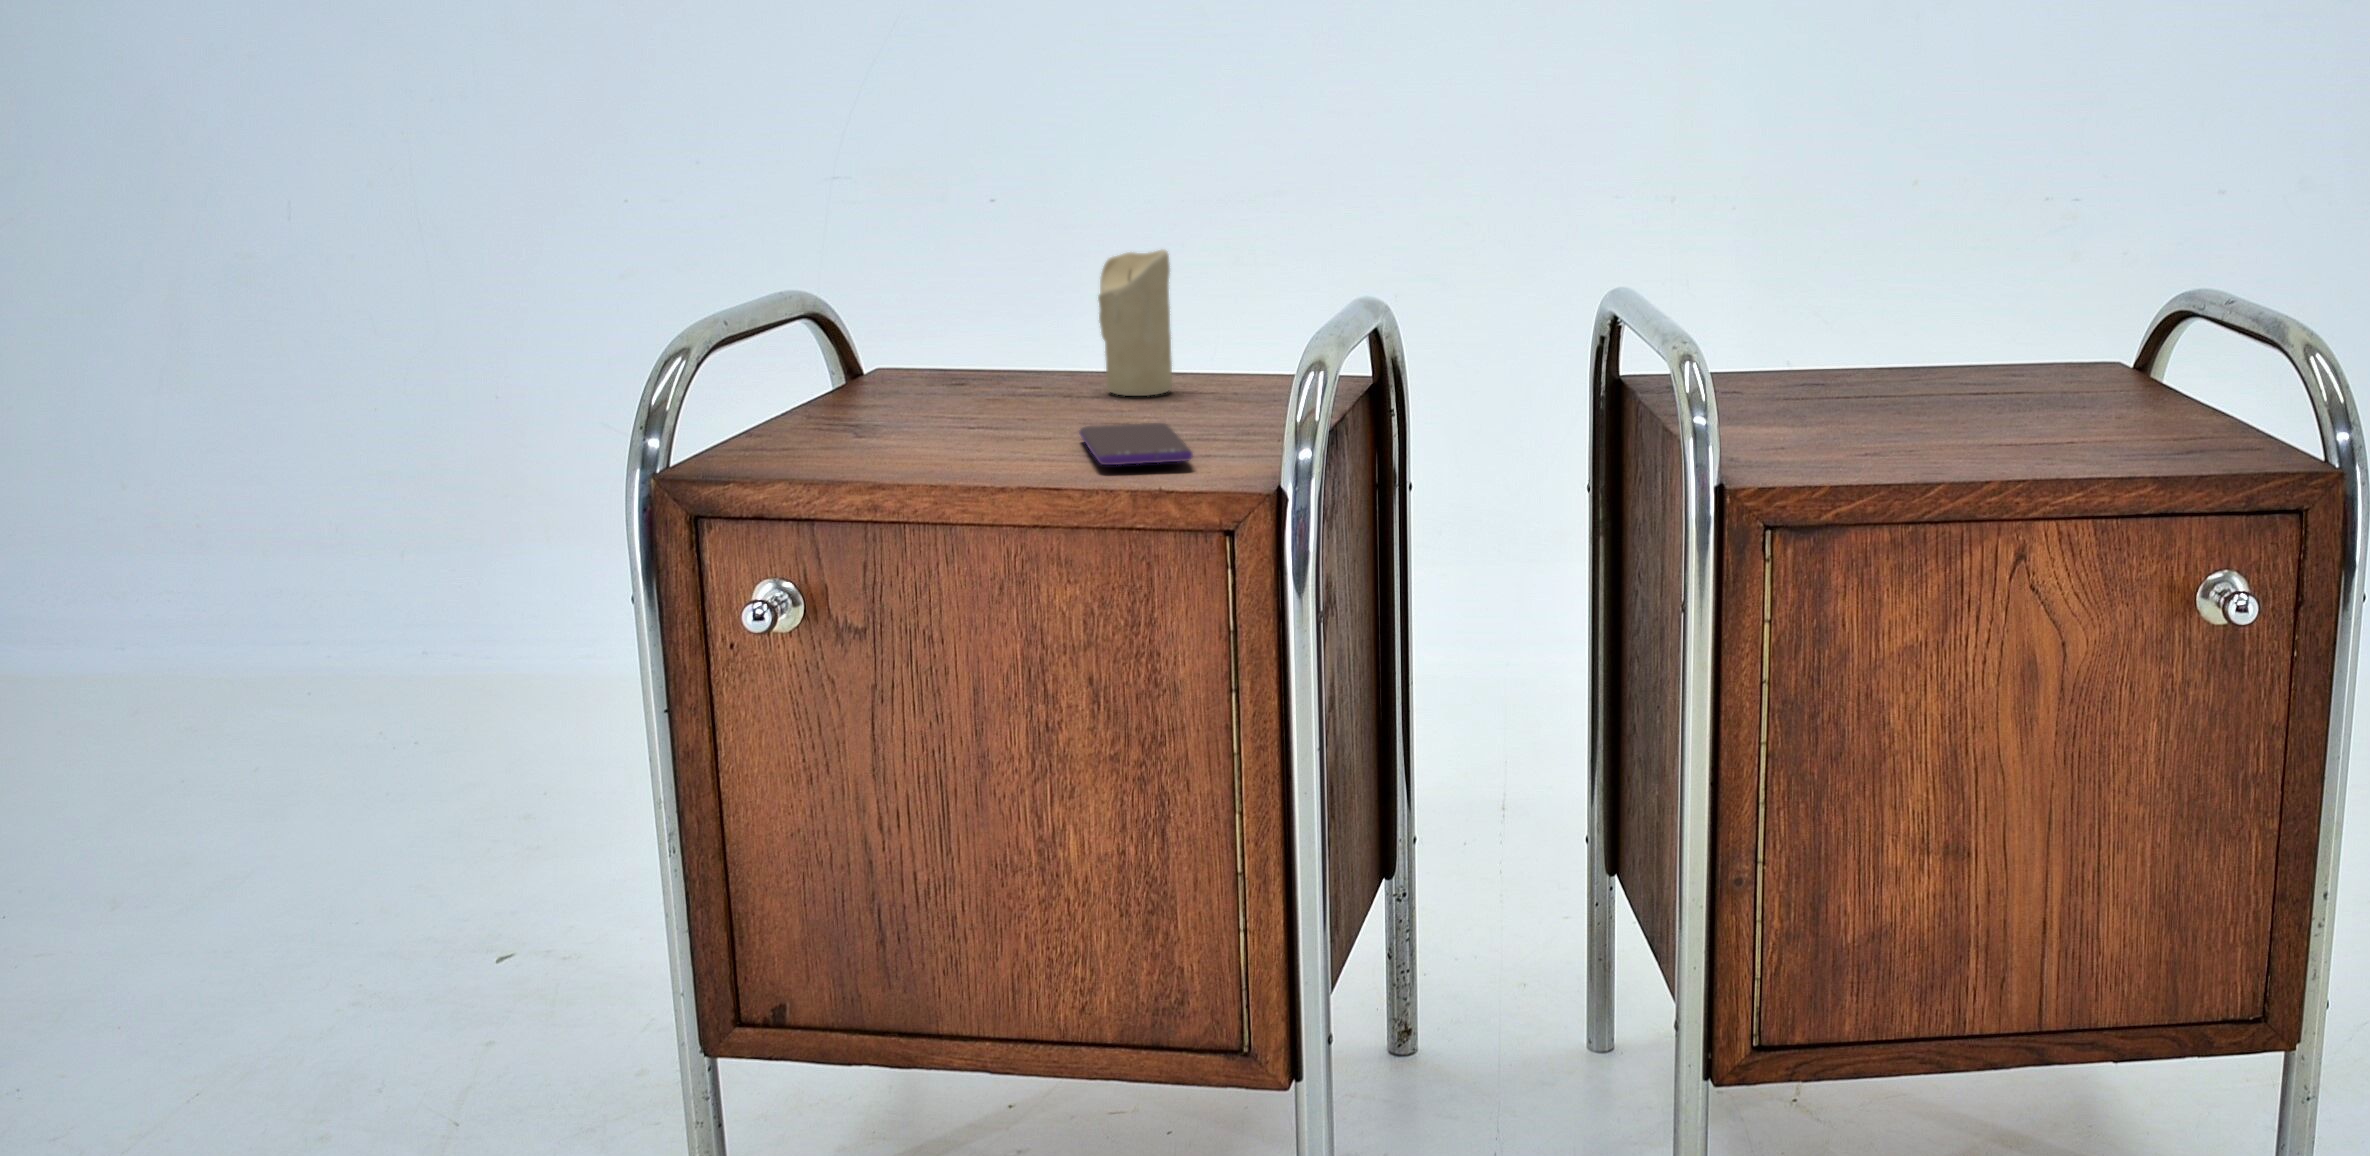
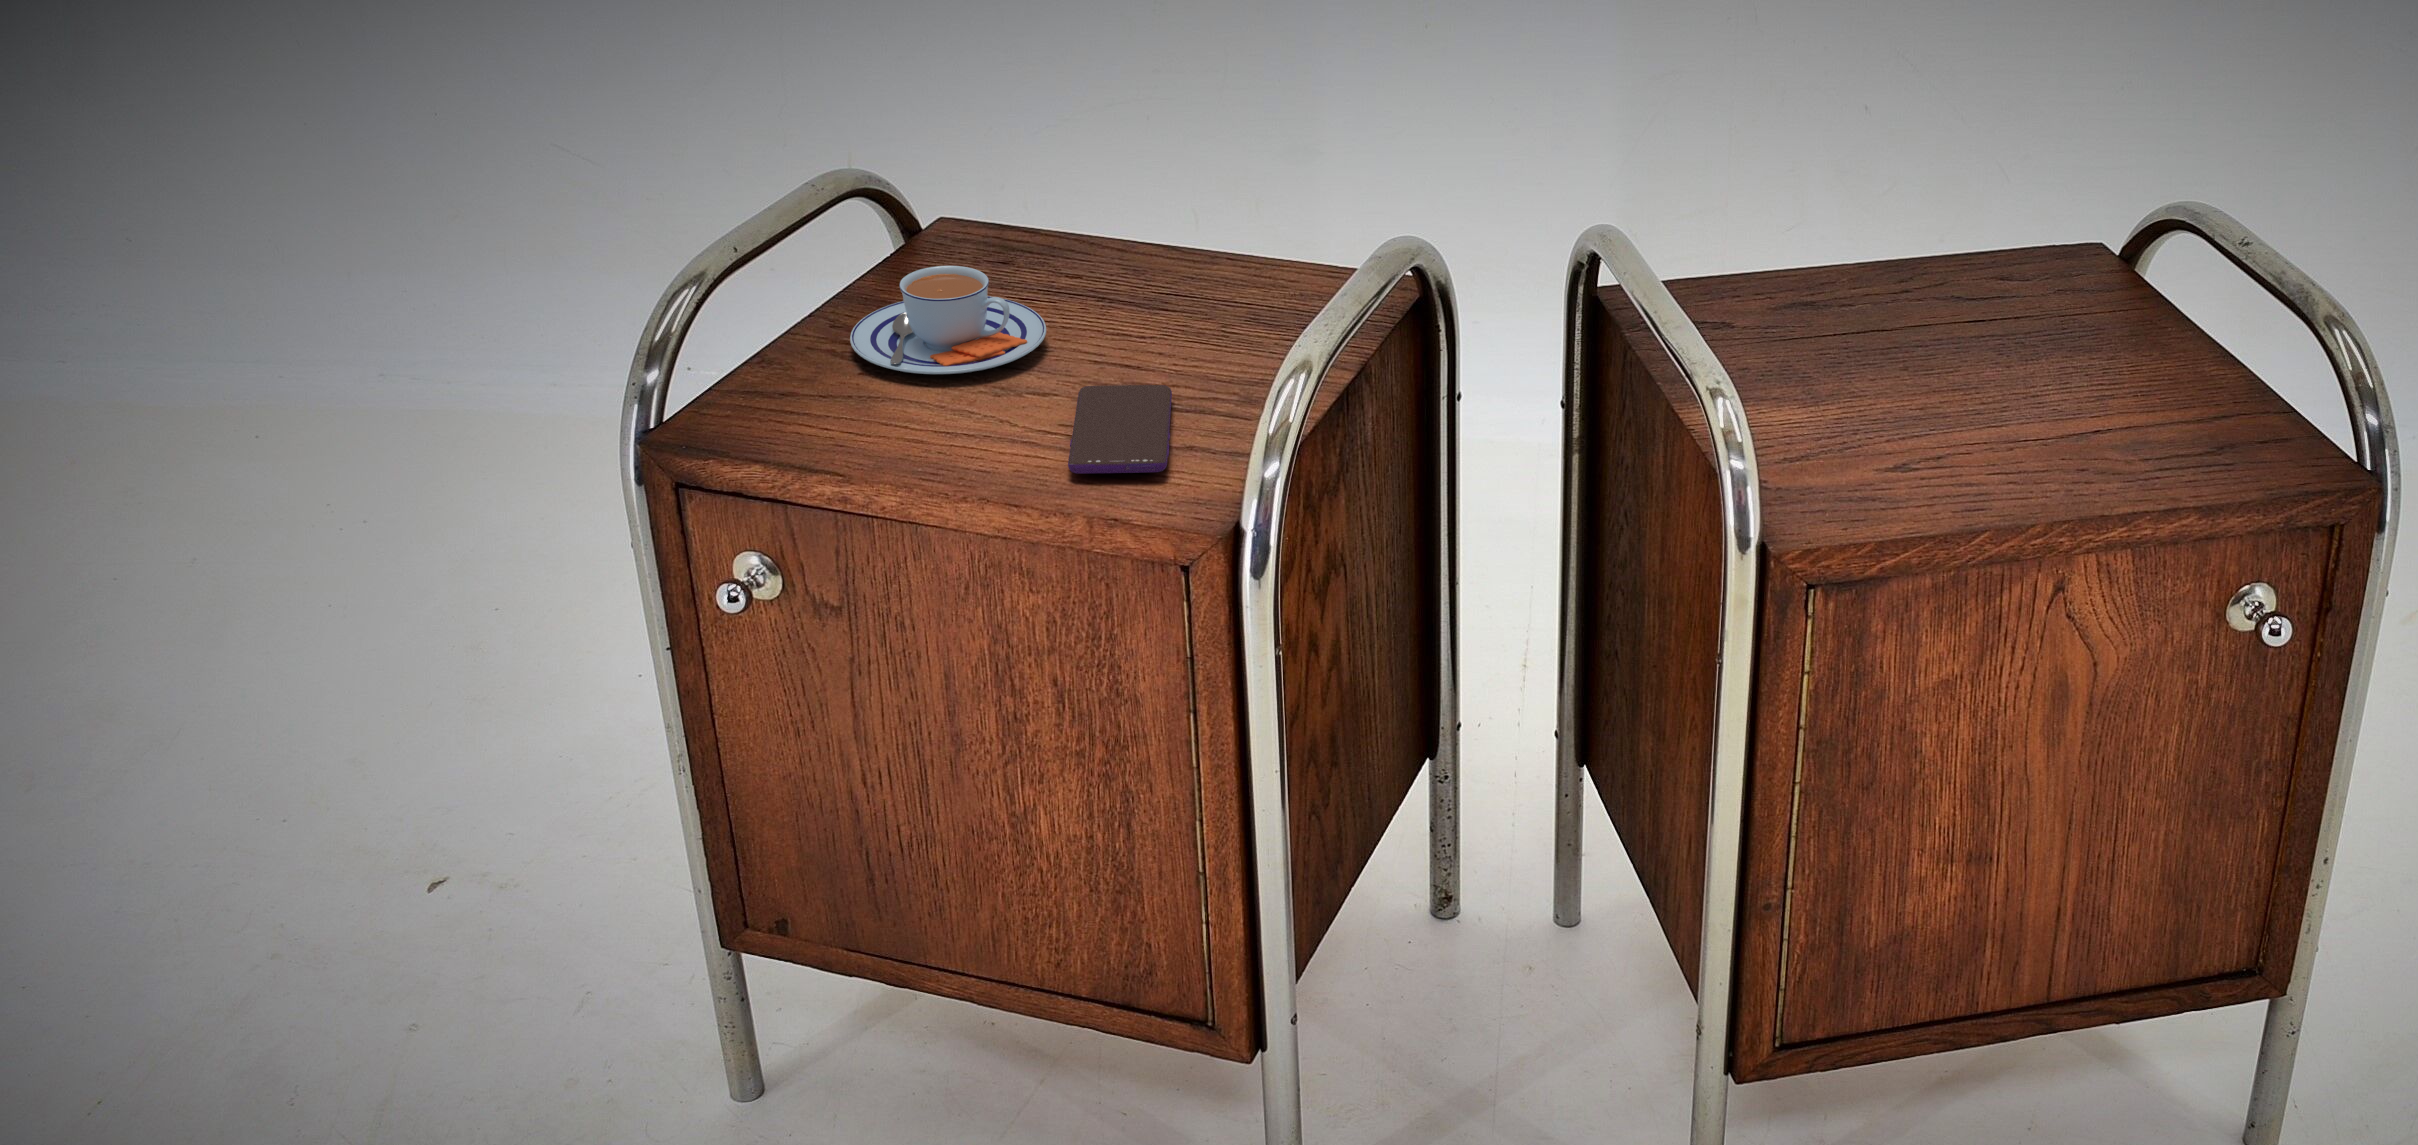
candle: present [1098,250,1172,396] -> none [1142,140,1220,297]
teacup: none [836,348,1028,429] -> present [850,266,1046,374]

